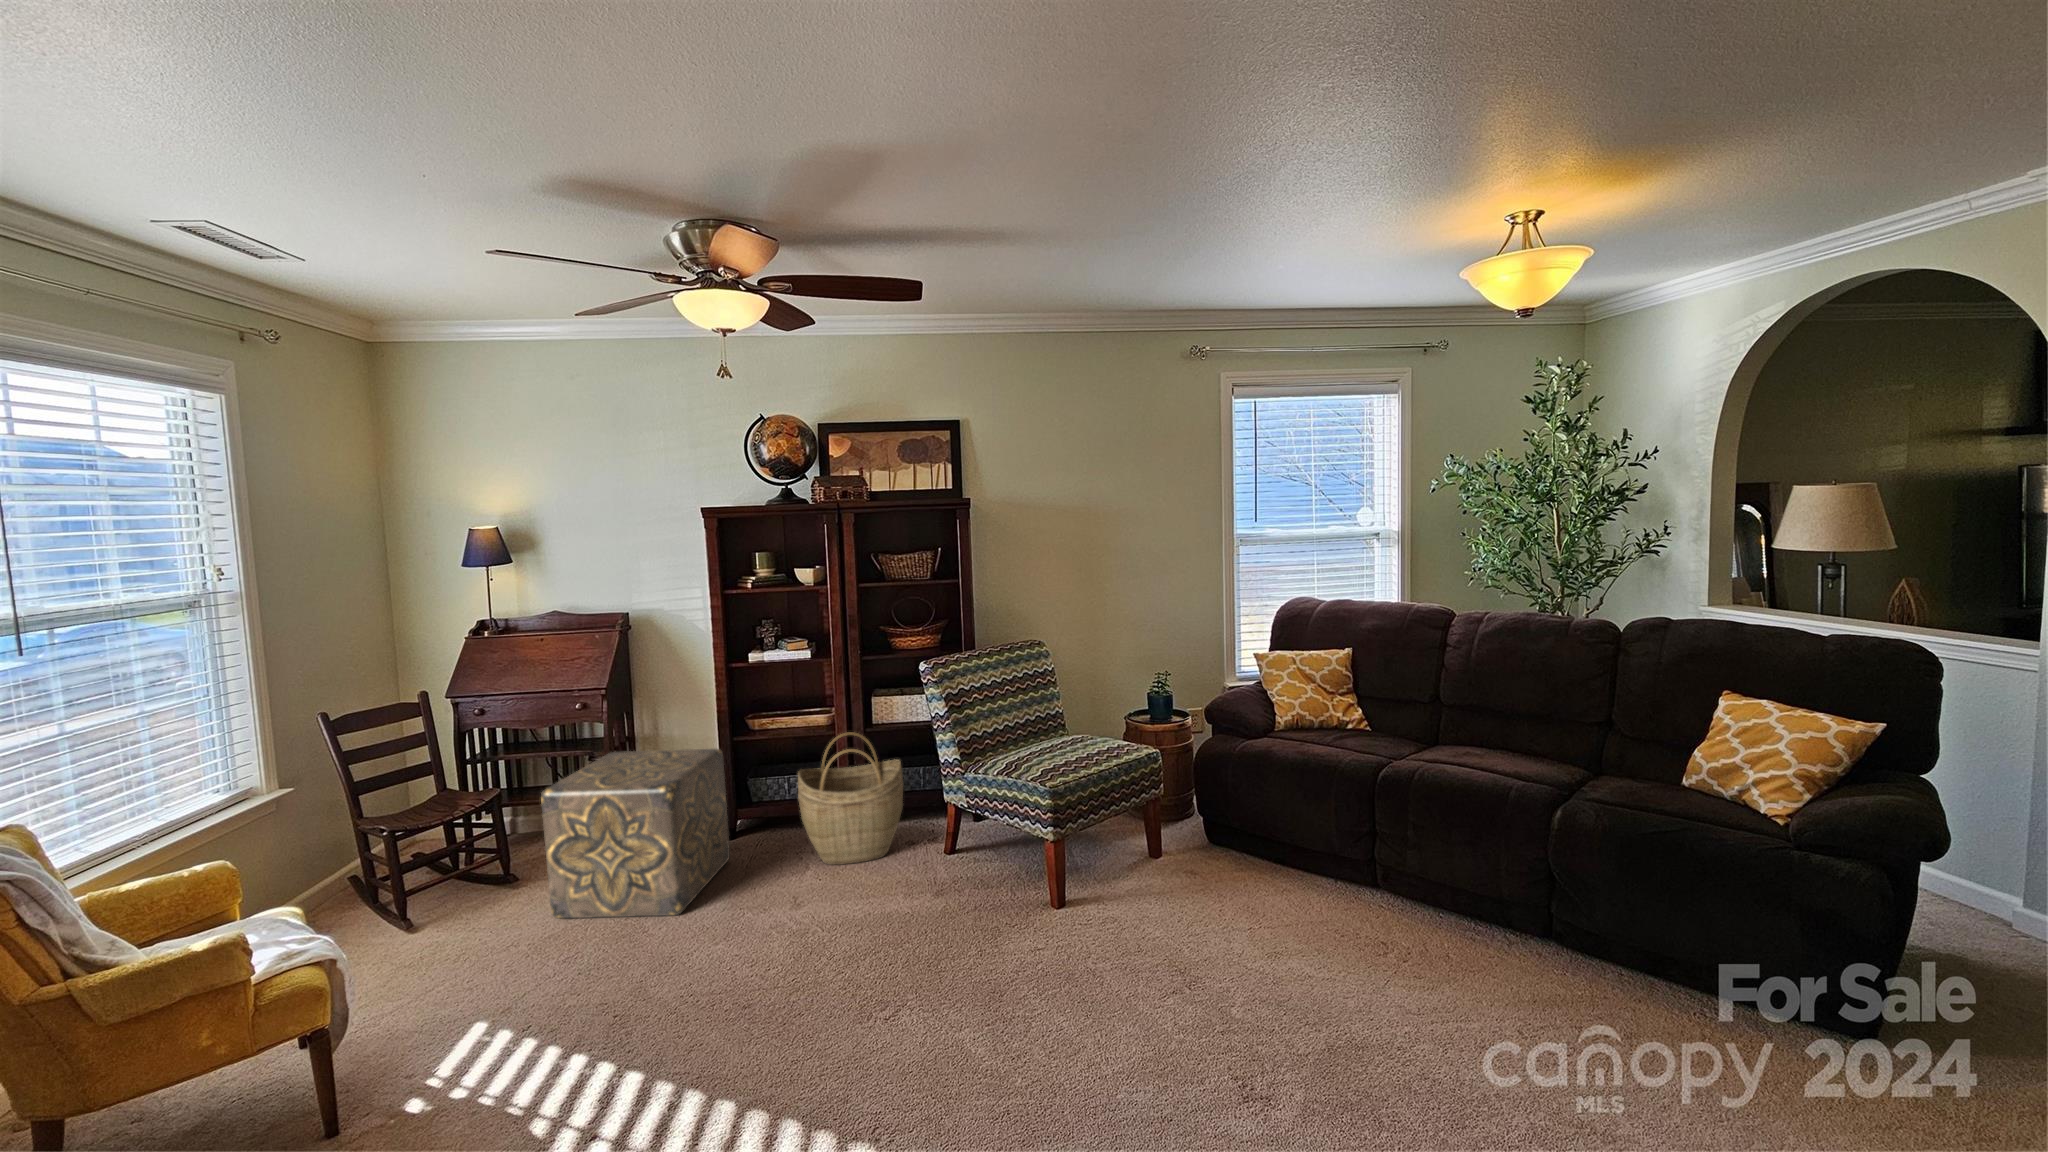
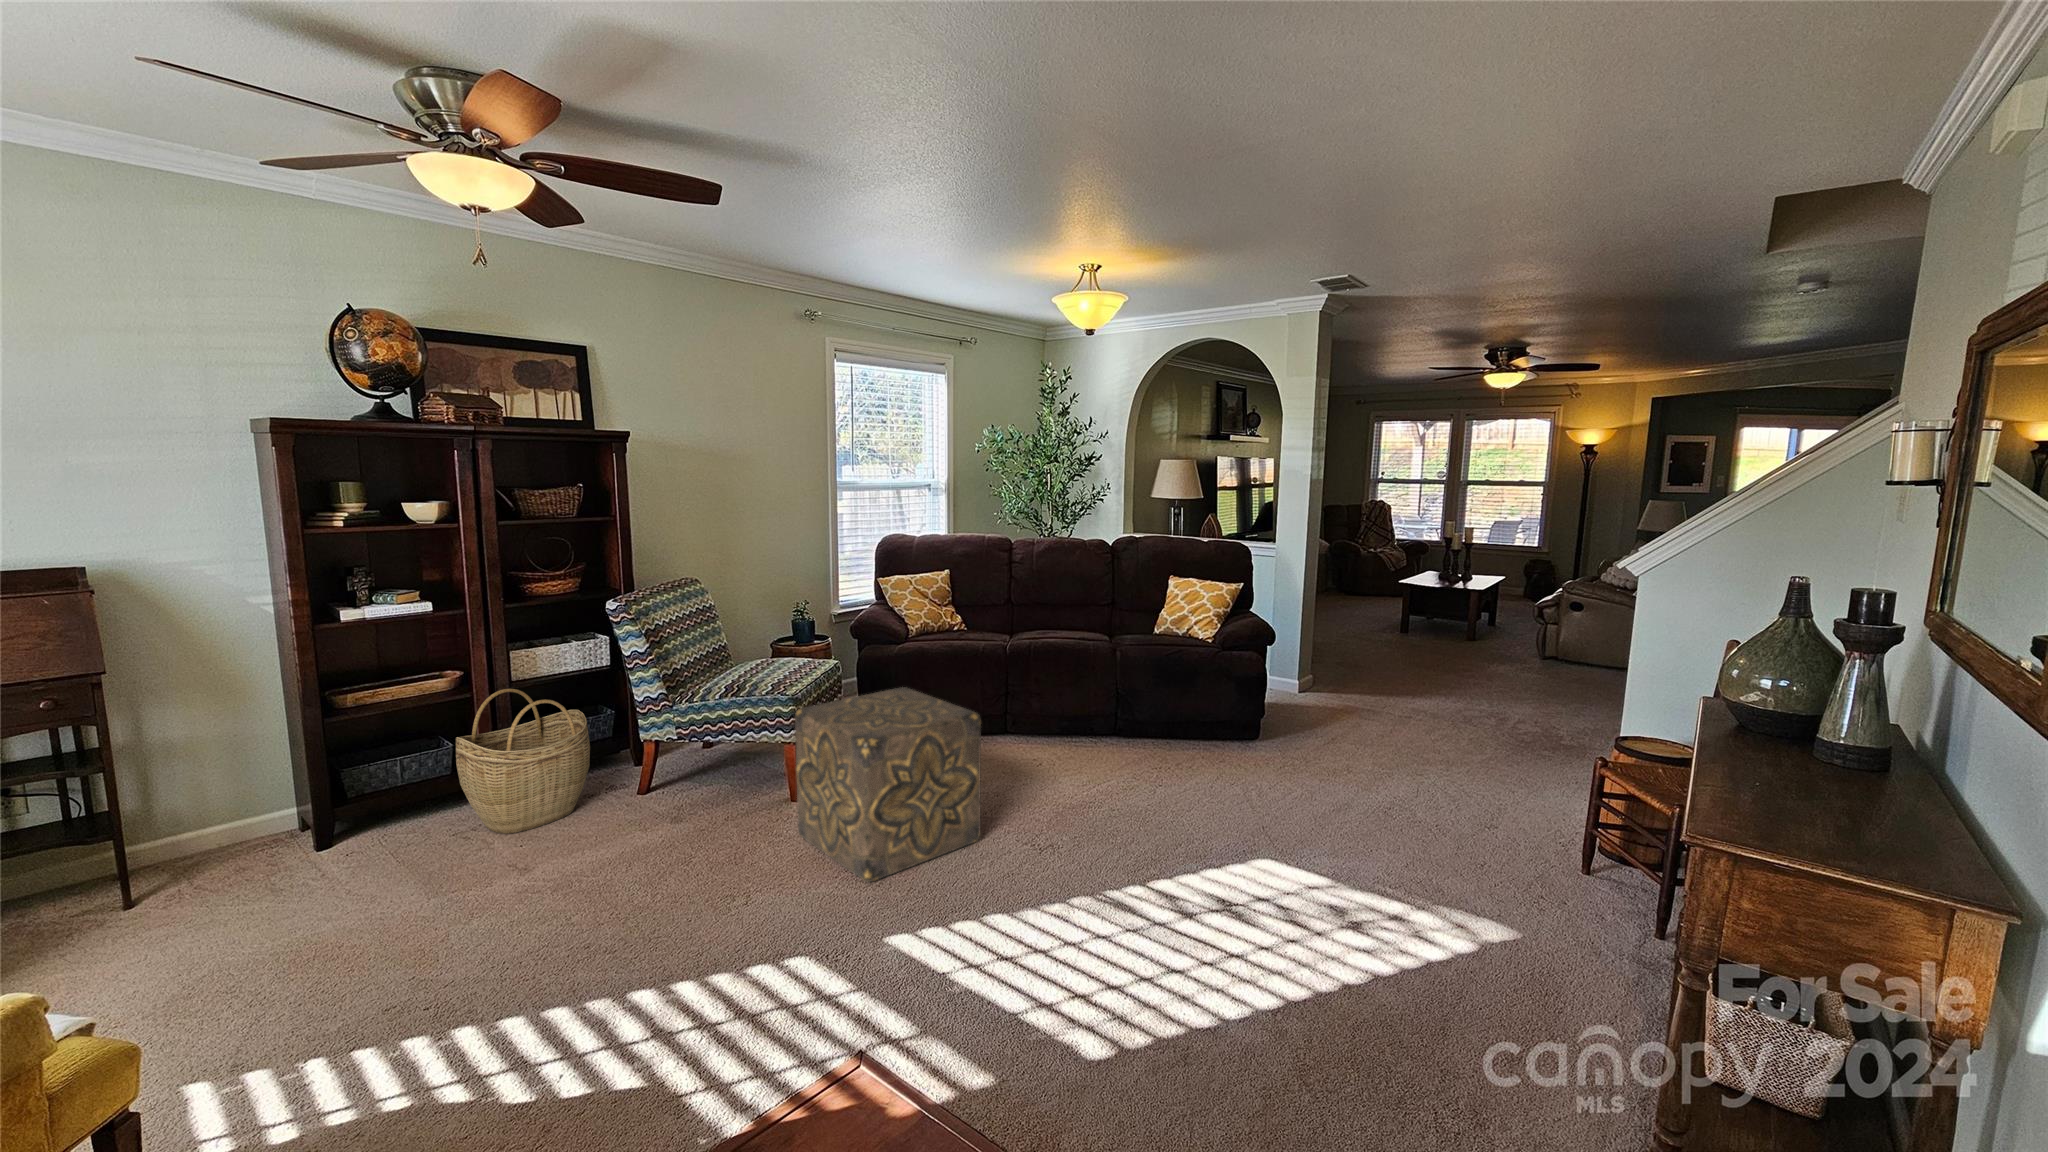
ottoman: present [541,749,730,918] -> present [795,687,981,882]

